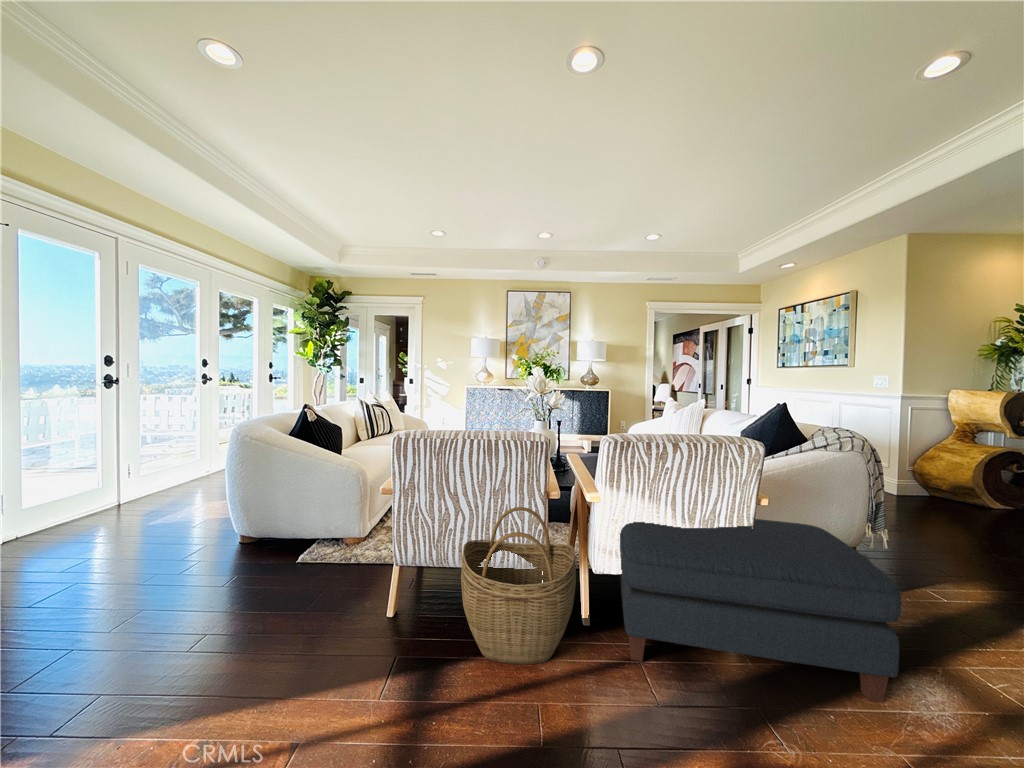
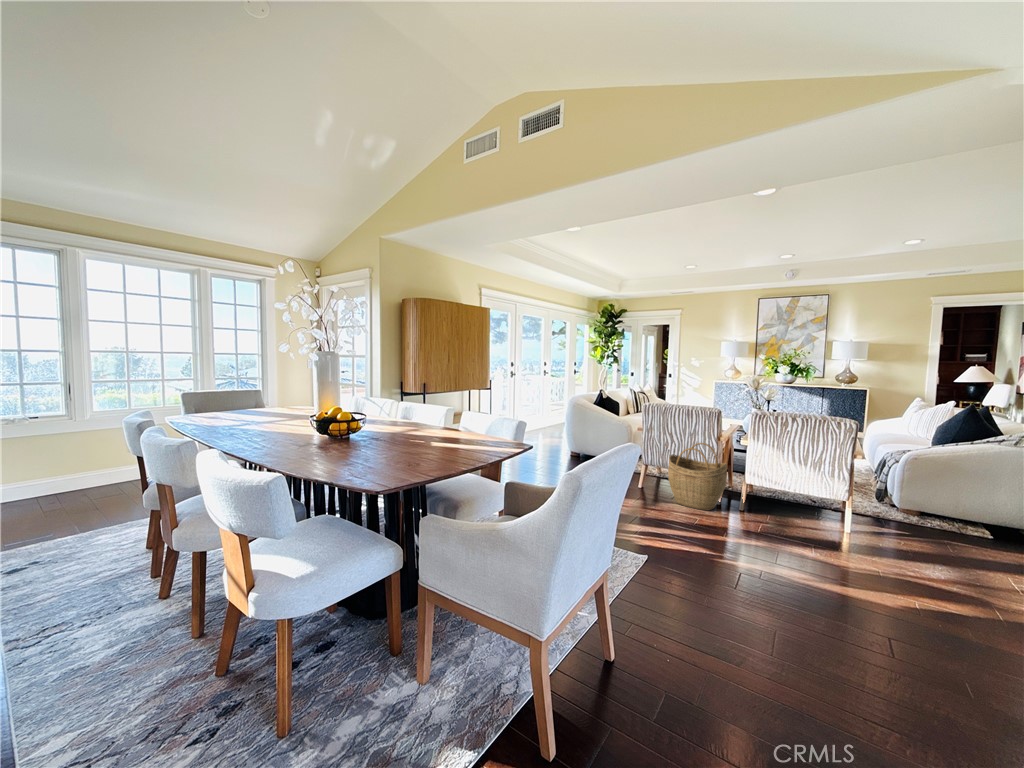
ottoman: present [620,519,901,703] -> none [748,456,917,559]

